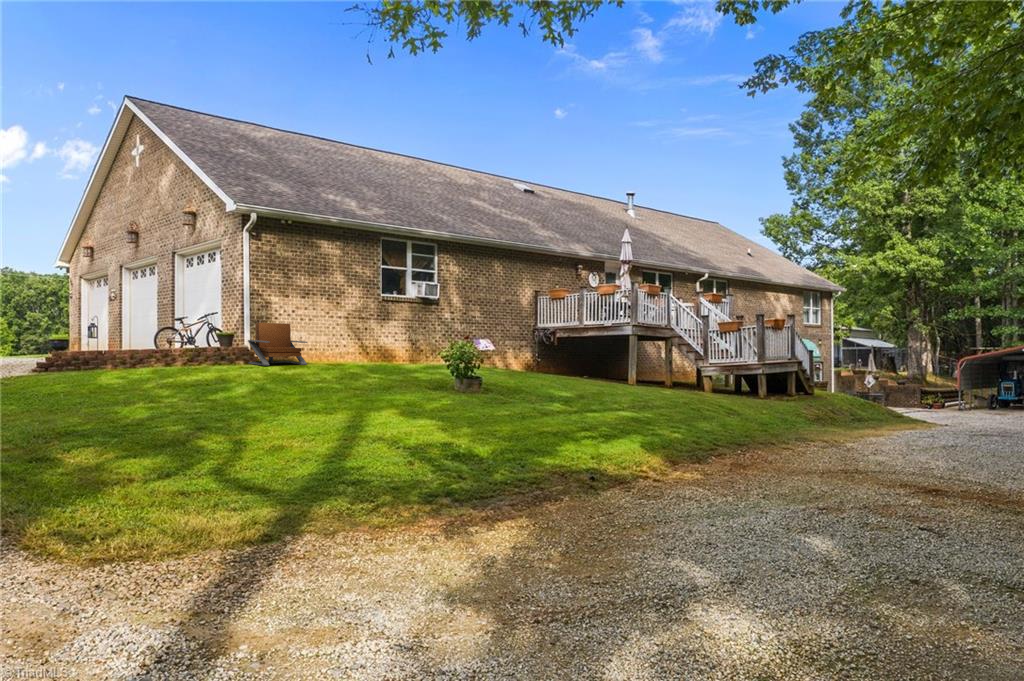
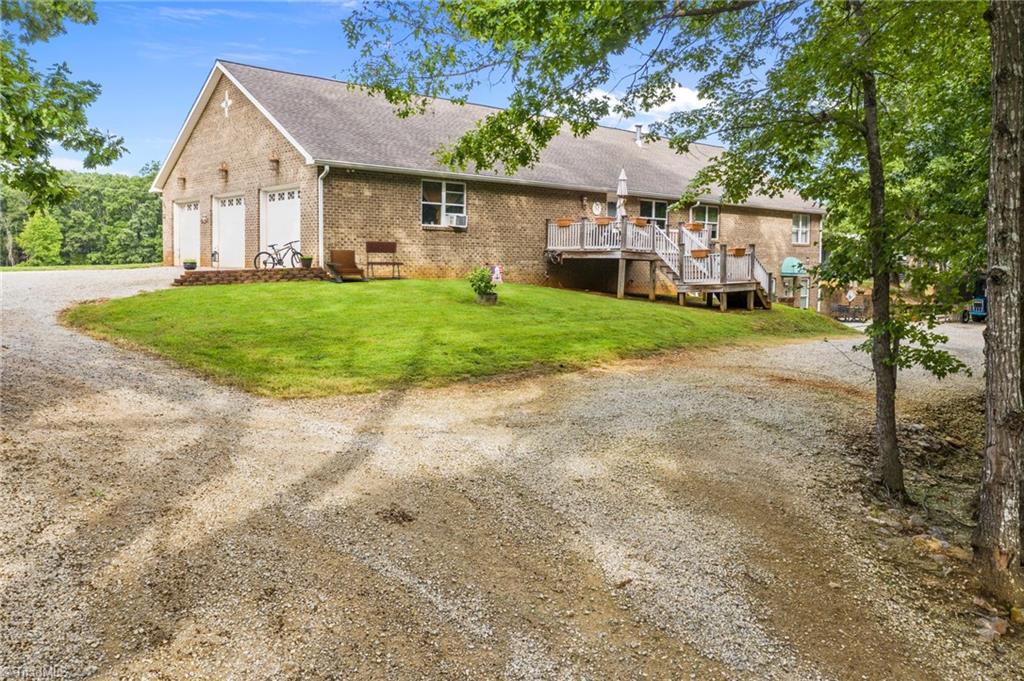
bench: none [306,313,356,362] -> present [366,241,404,280]

